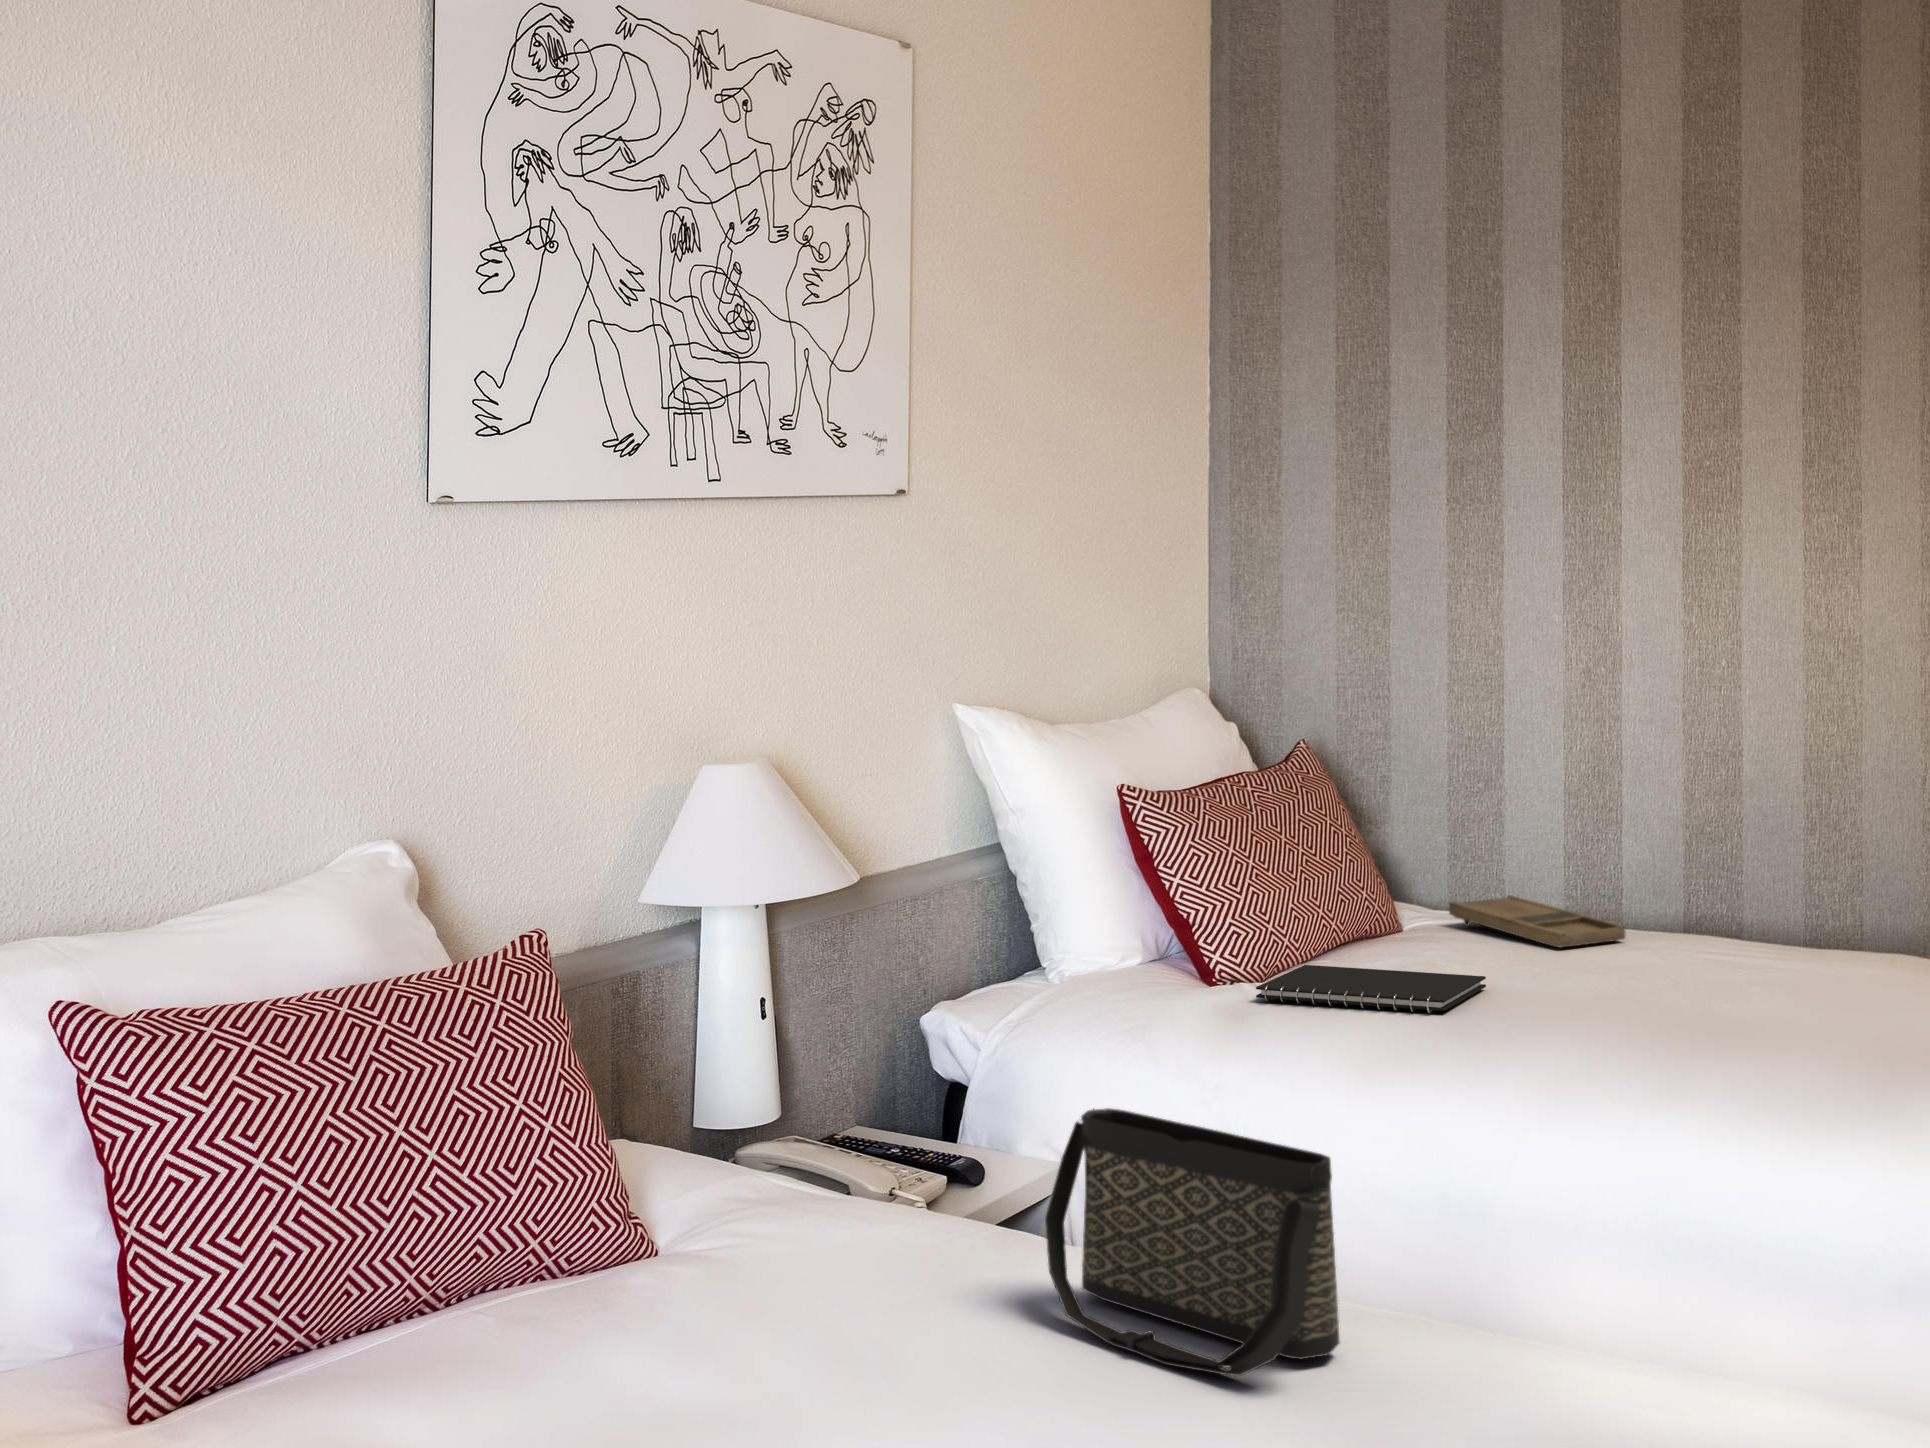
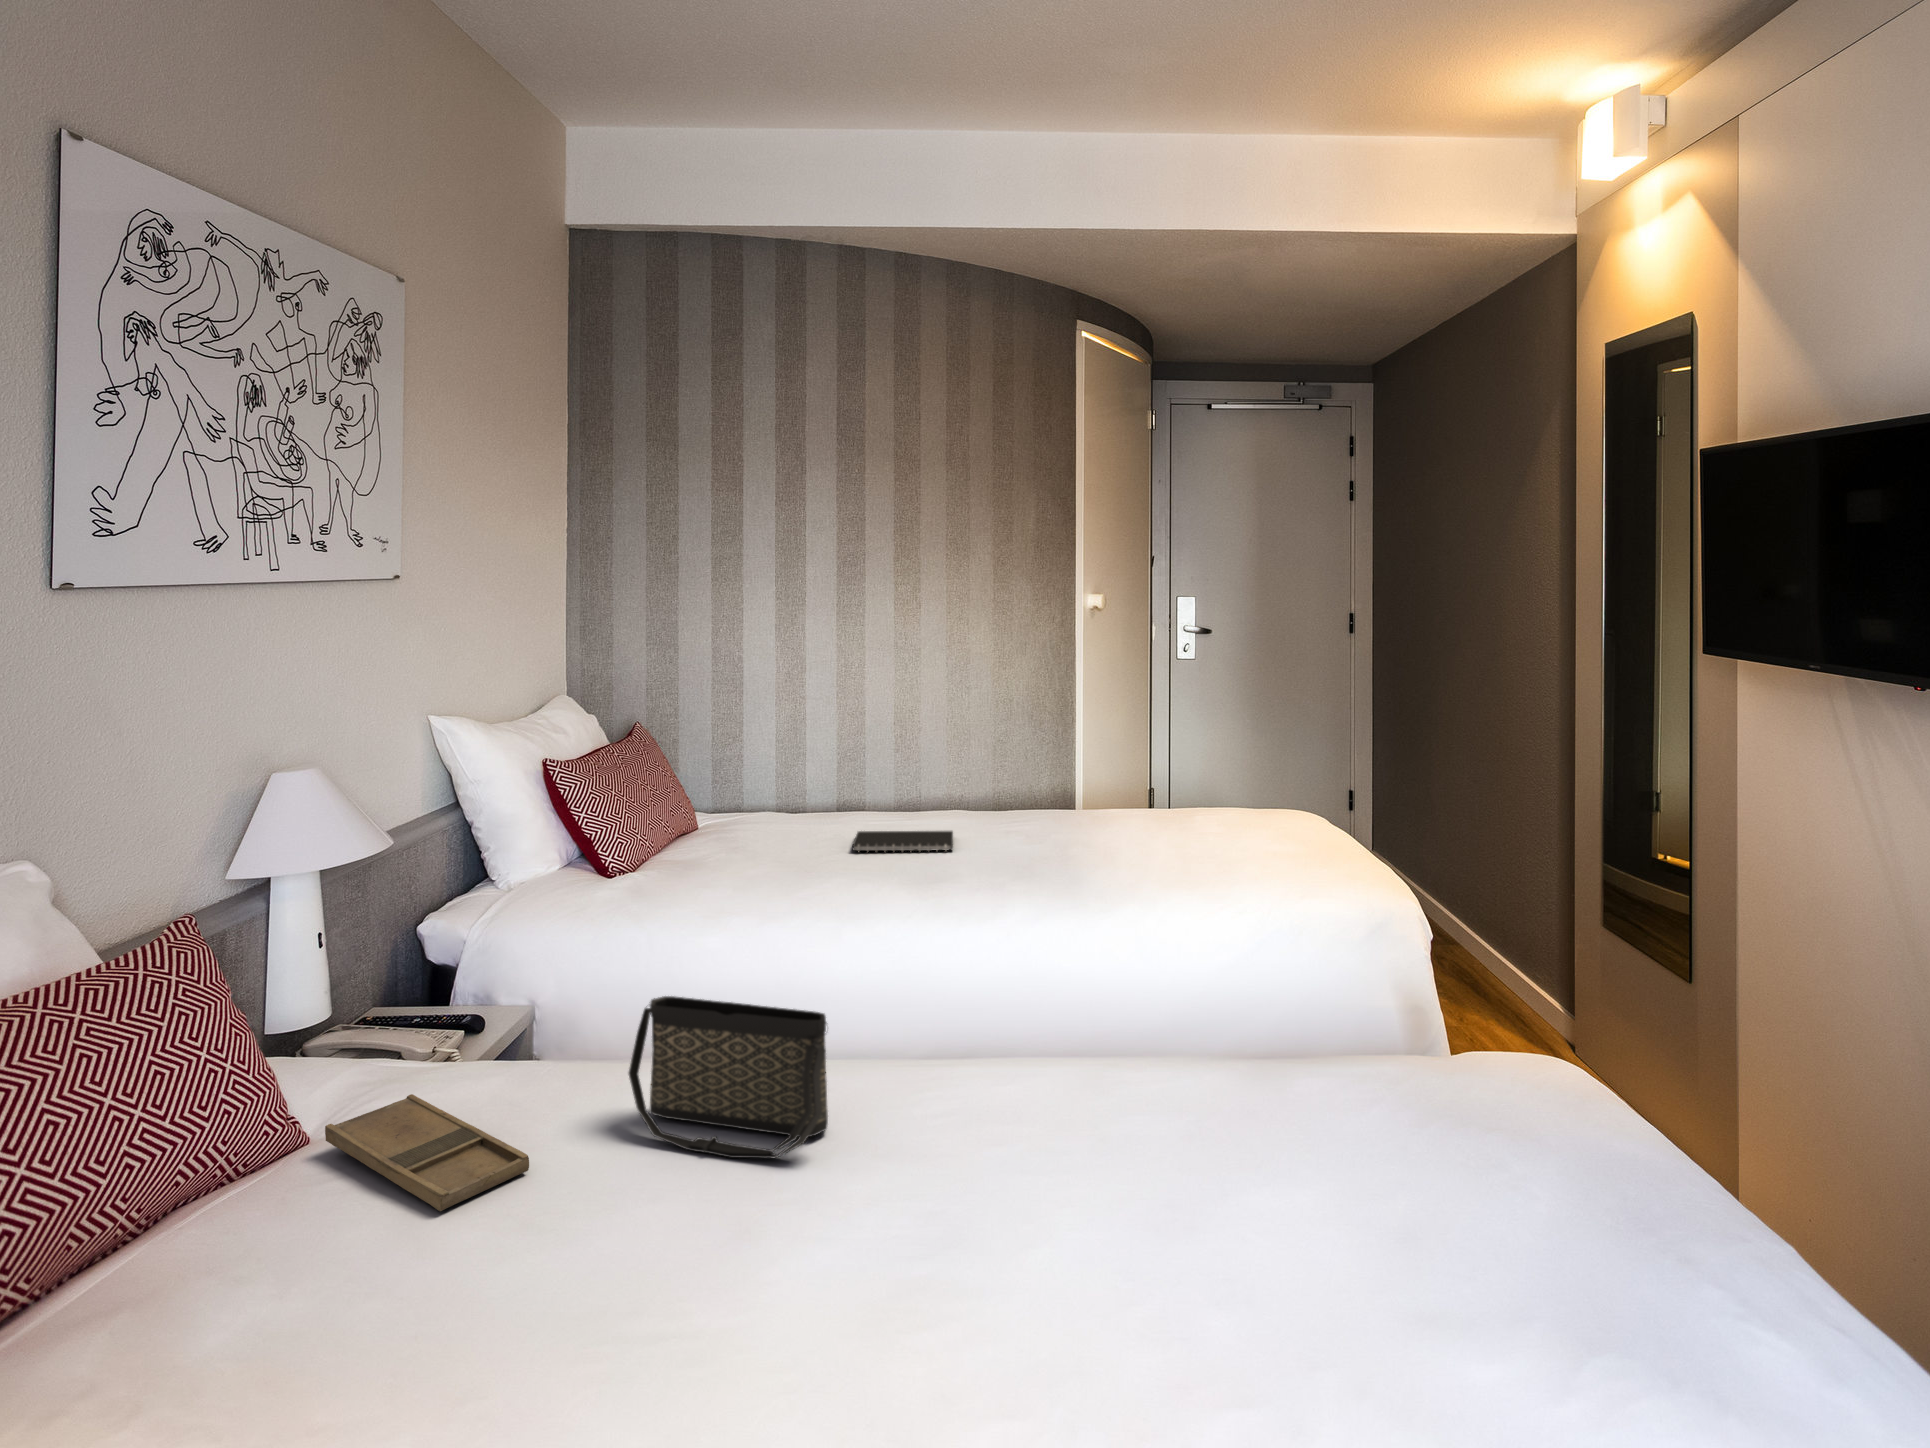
tray: present [1449,895,1625,948] -> present [325,1094,529,1211]
notebook: present [1256,965,1486,1013] -> present [853,831,953,852]

